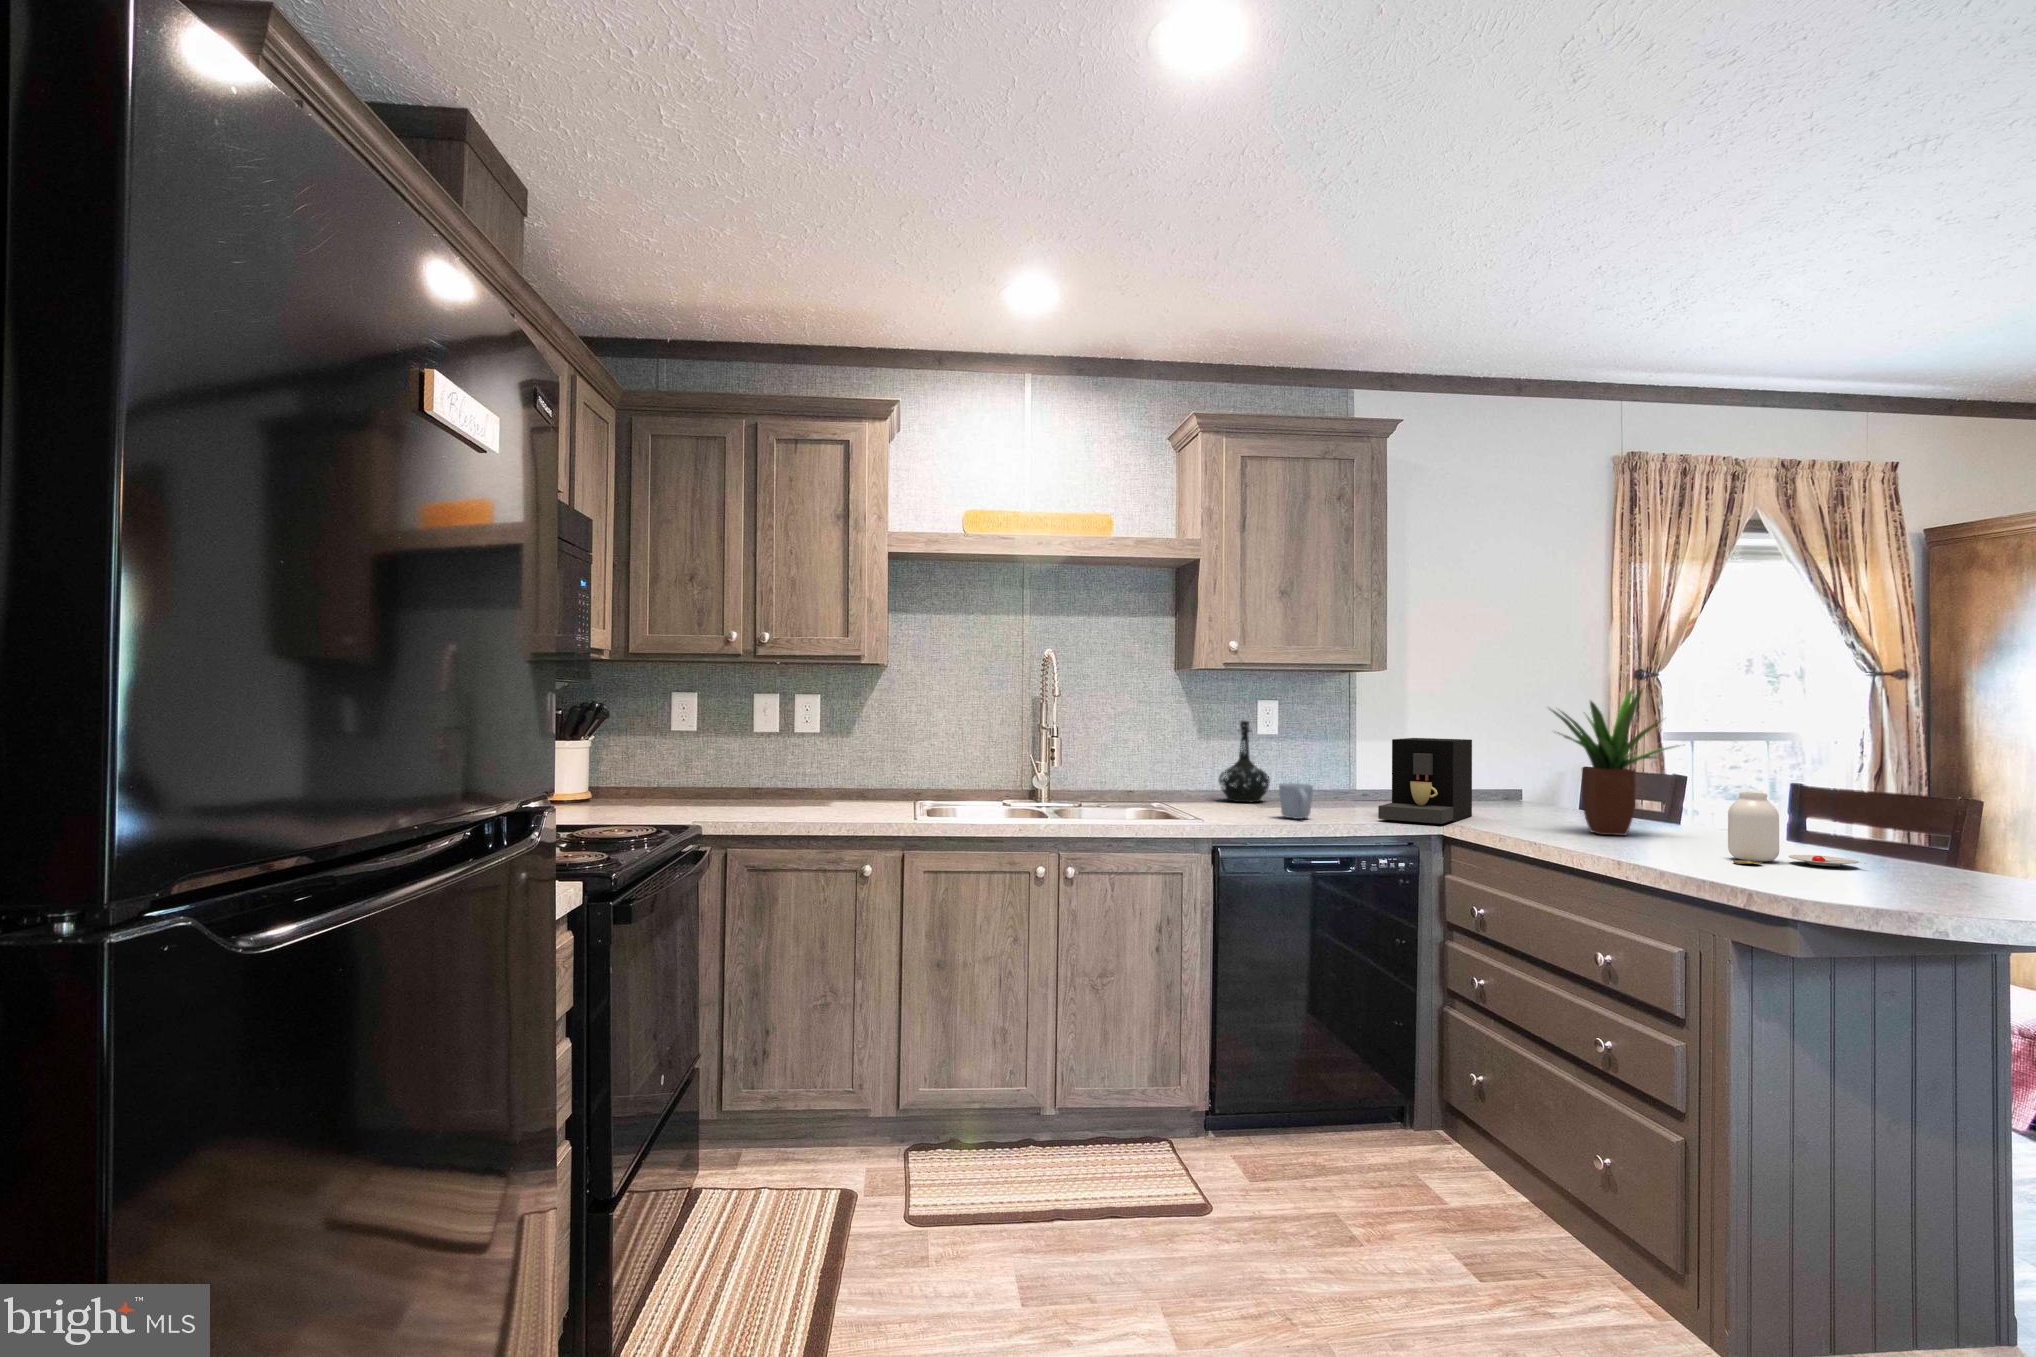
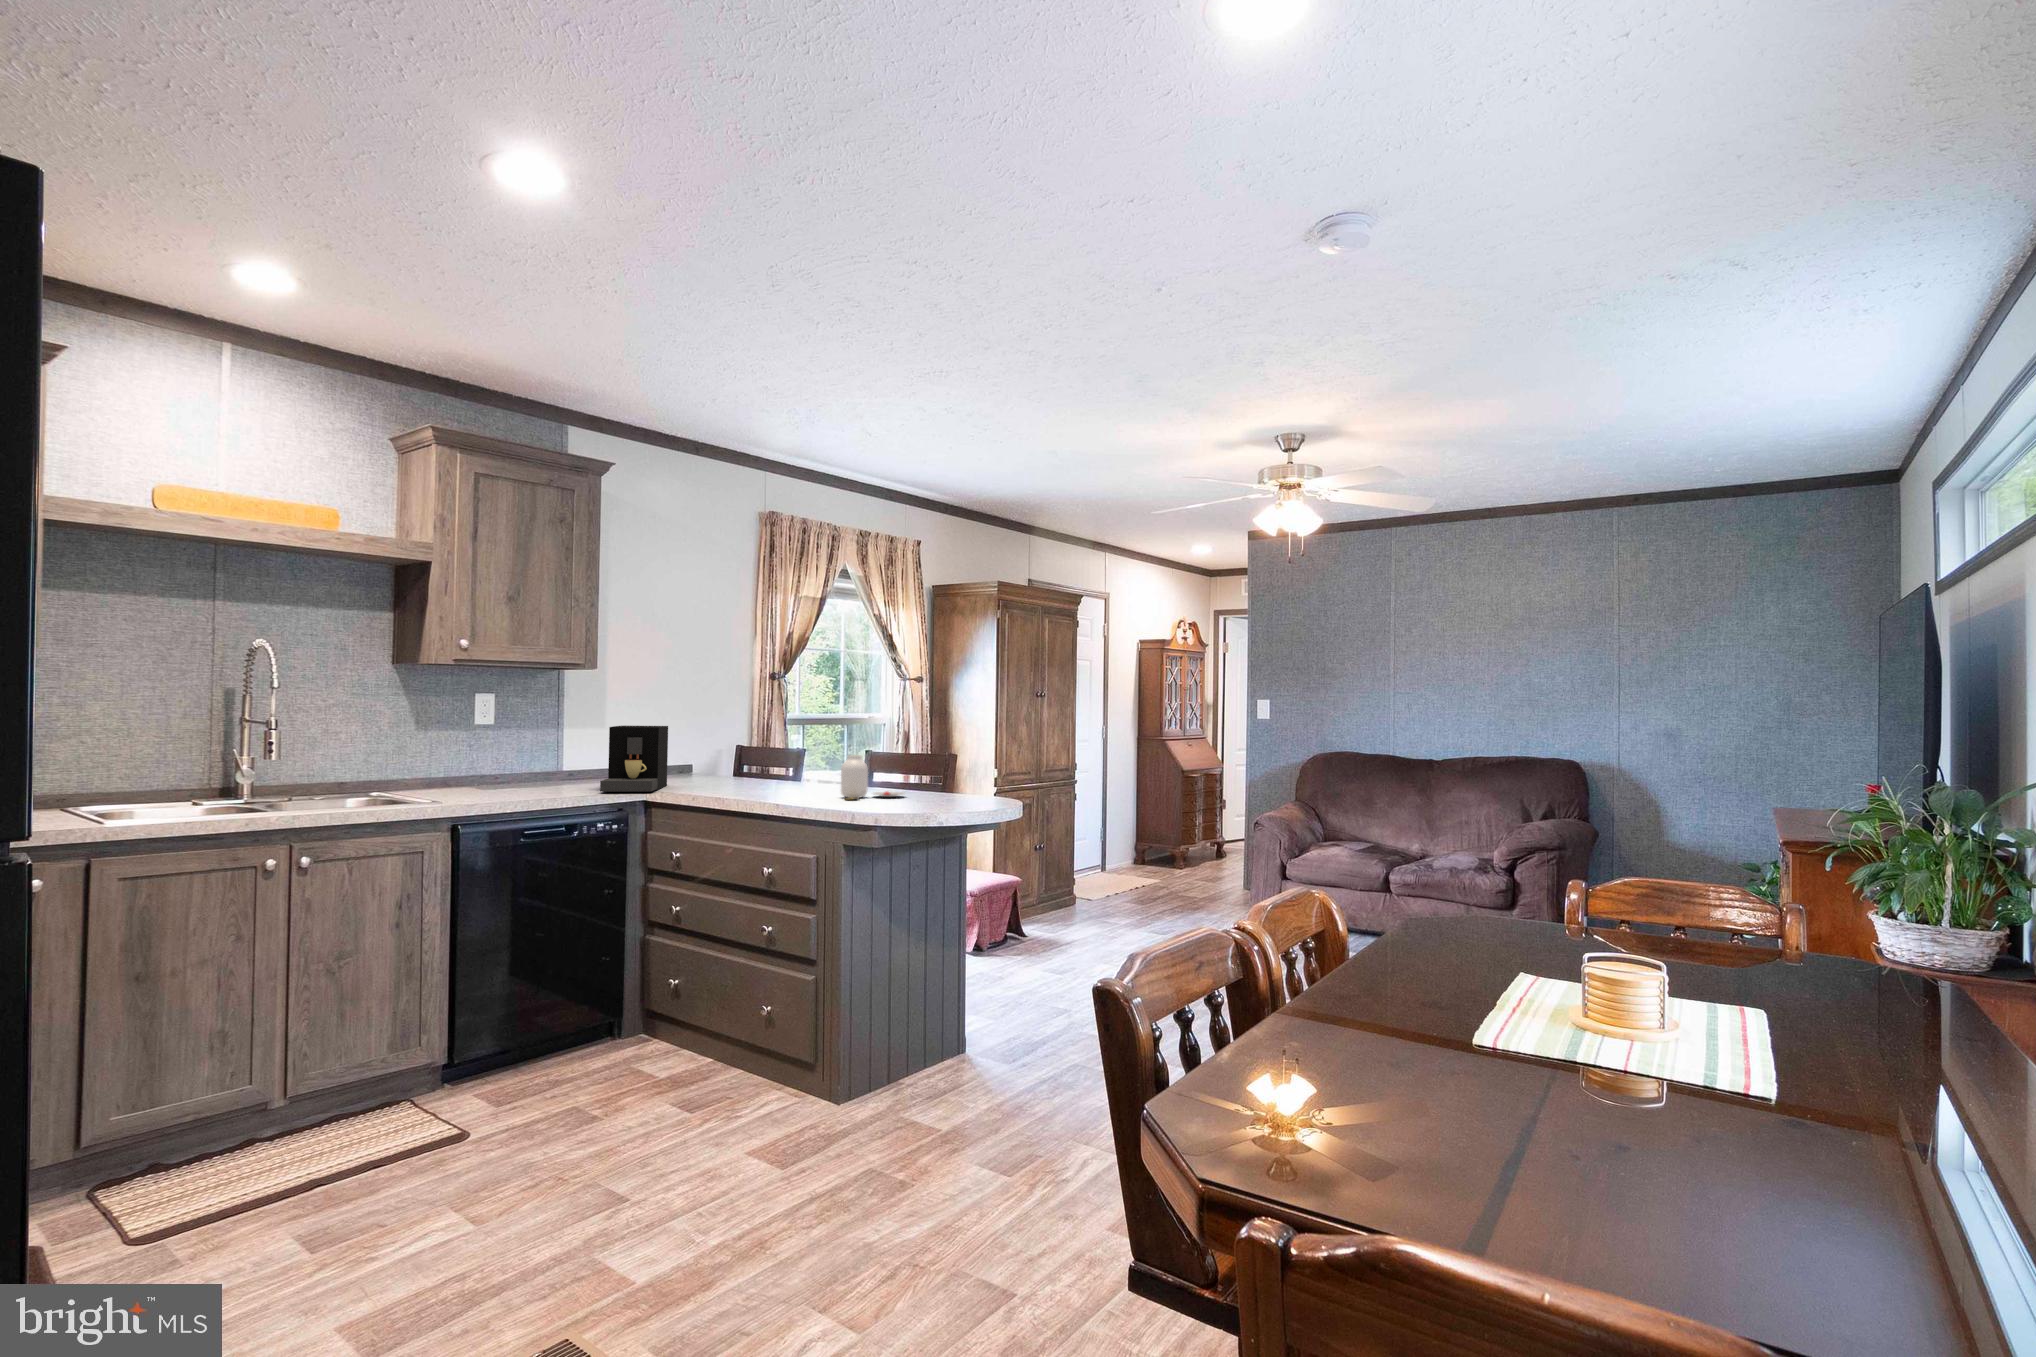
potted plant: present [1552,689,1674,836] -> none [727,686,813,791]
bottle: present [1219,721,1270,802] -> none [437,713,489,788]
mug: present [1279,783,1313,819] -> none [514,766,545,796]

